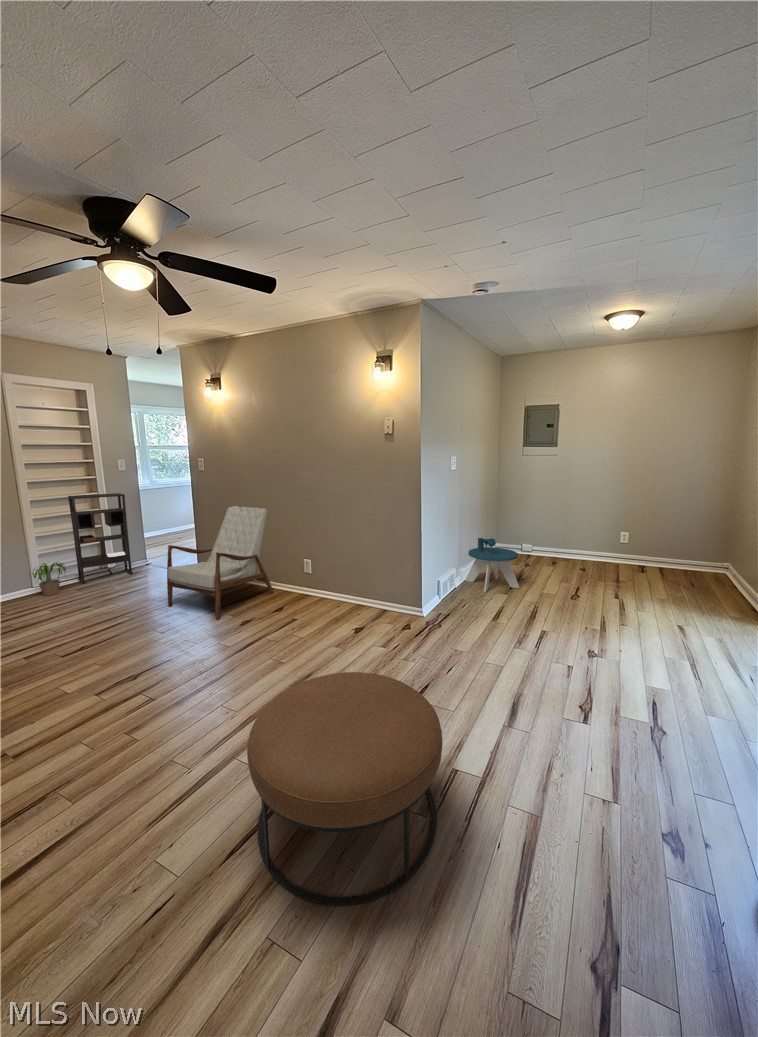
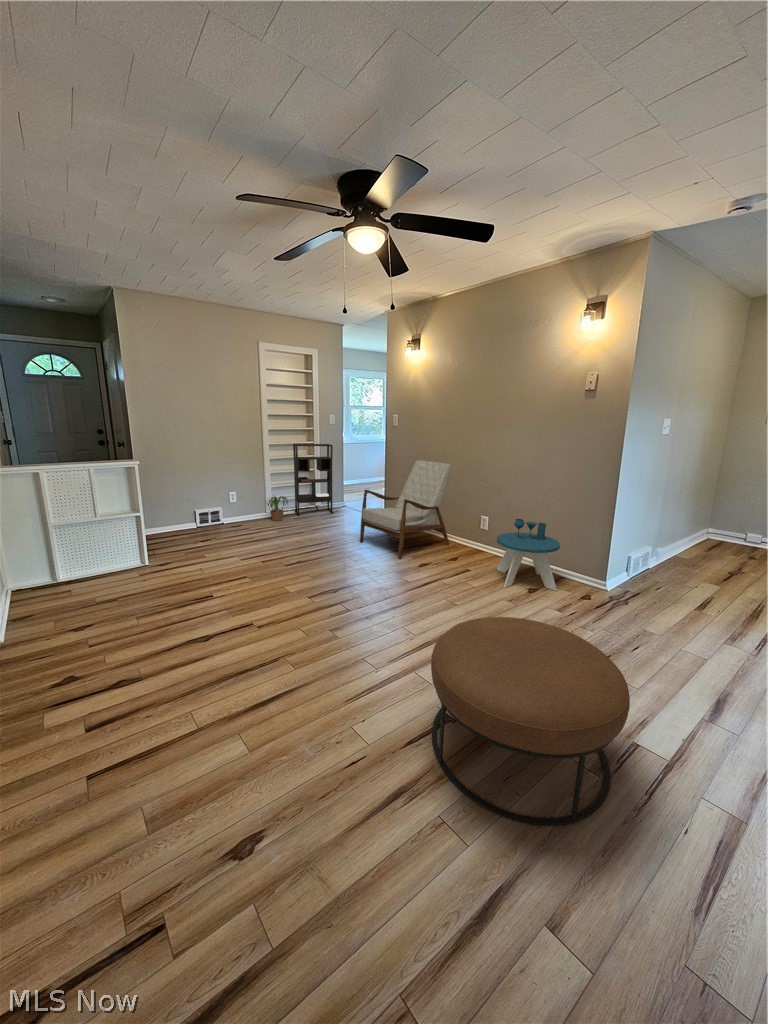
side table: present [465,538,520,592] -> present [496,519,560,591]

